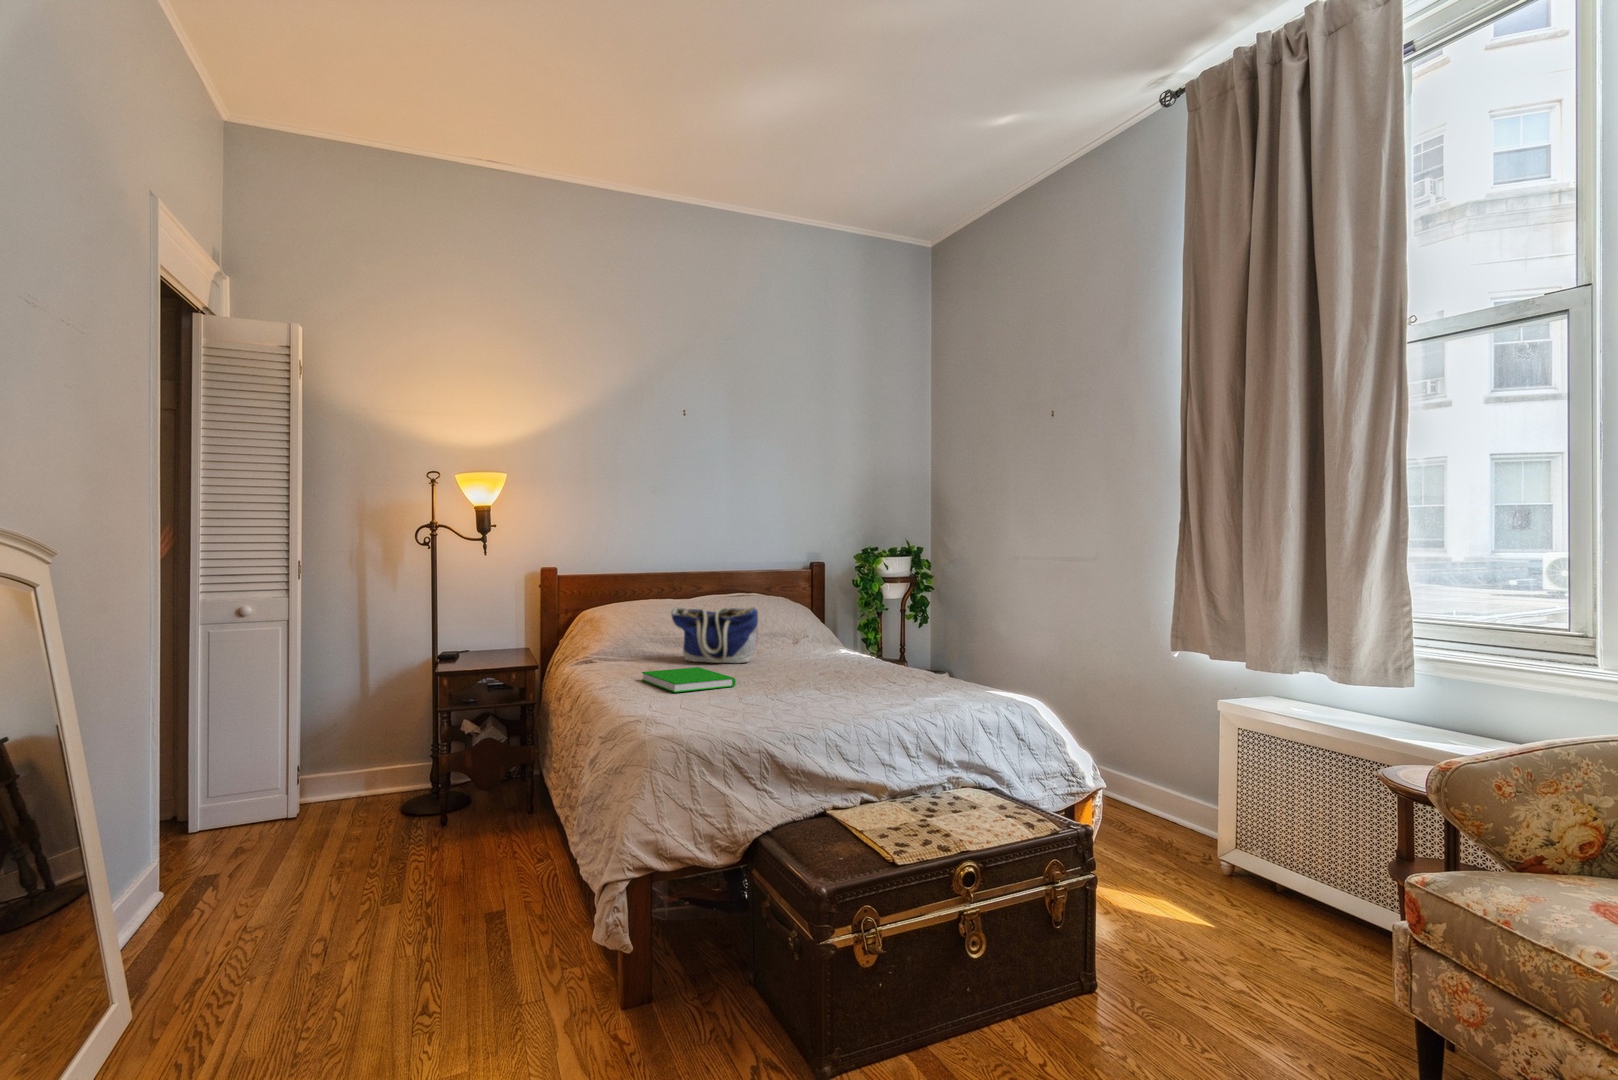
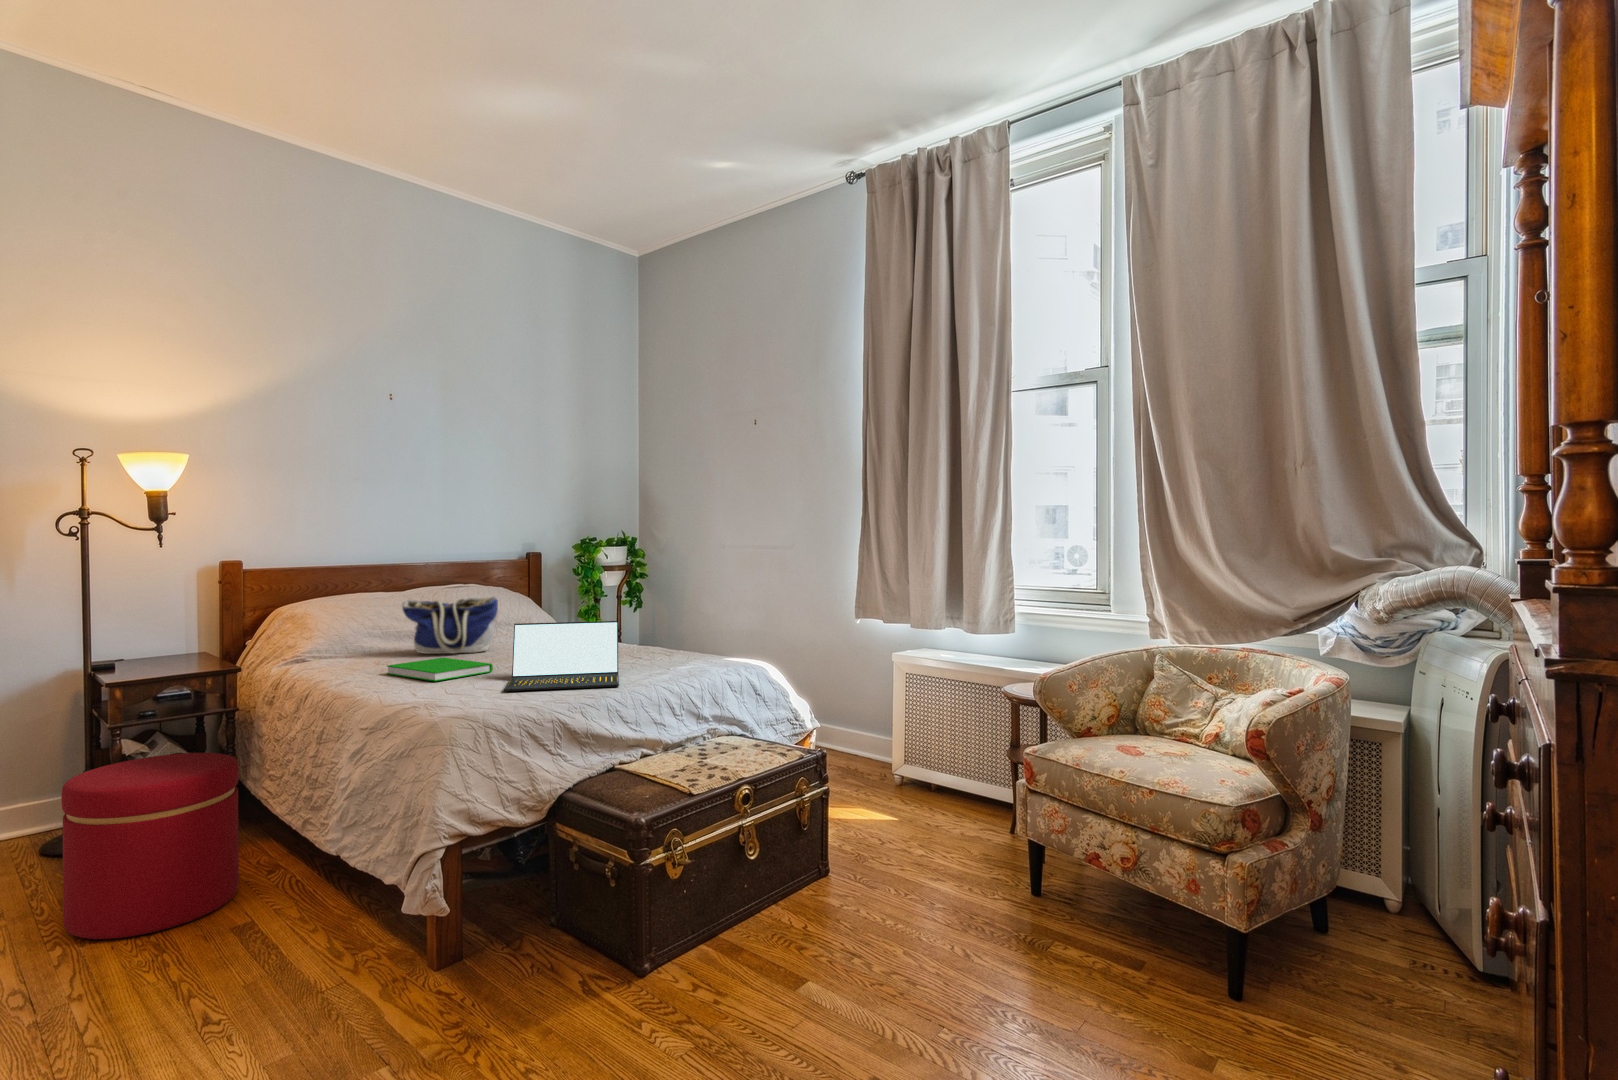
laptop: none [727,637,858,716] -> present [504,621,619,691]
ottoman: none [369,741,507,906] -> present [61,753,239,939]

